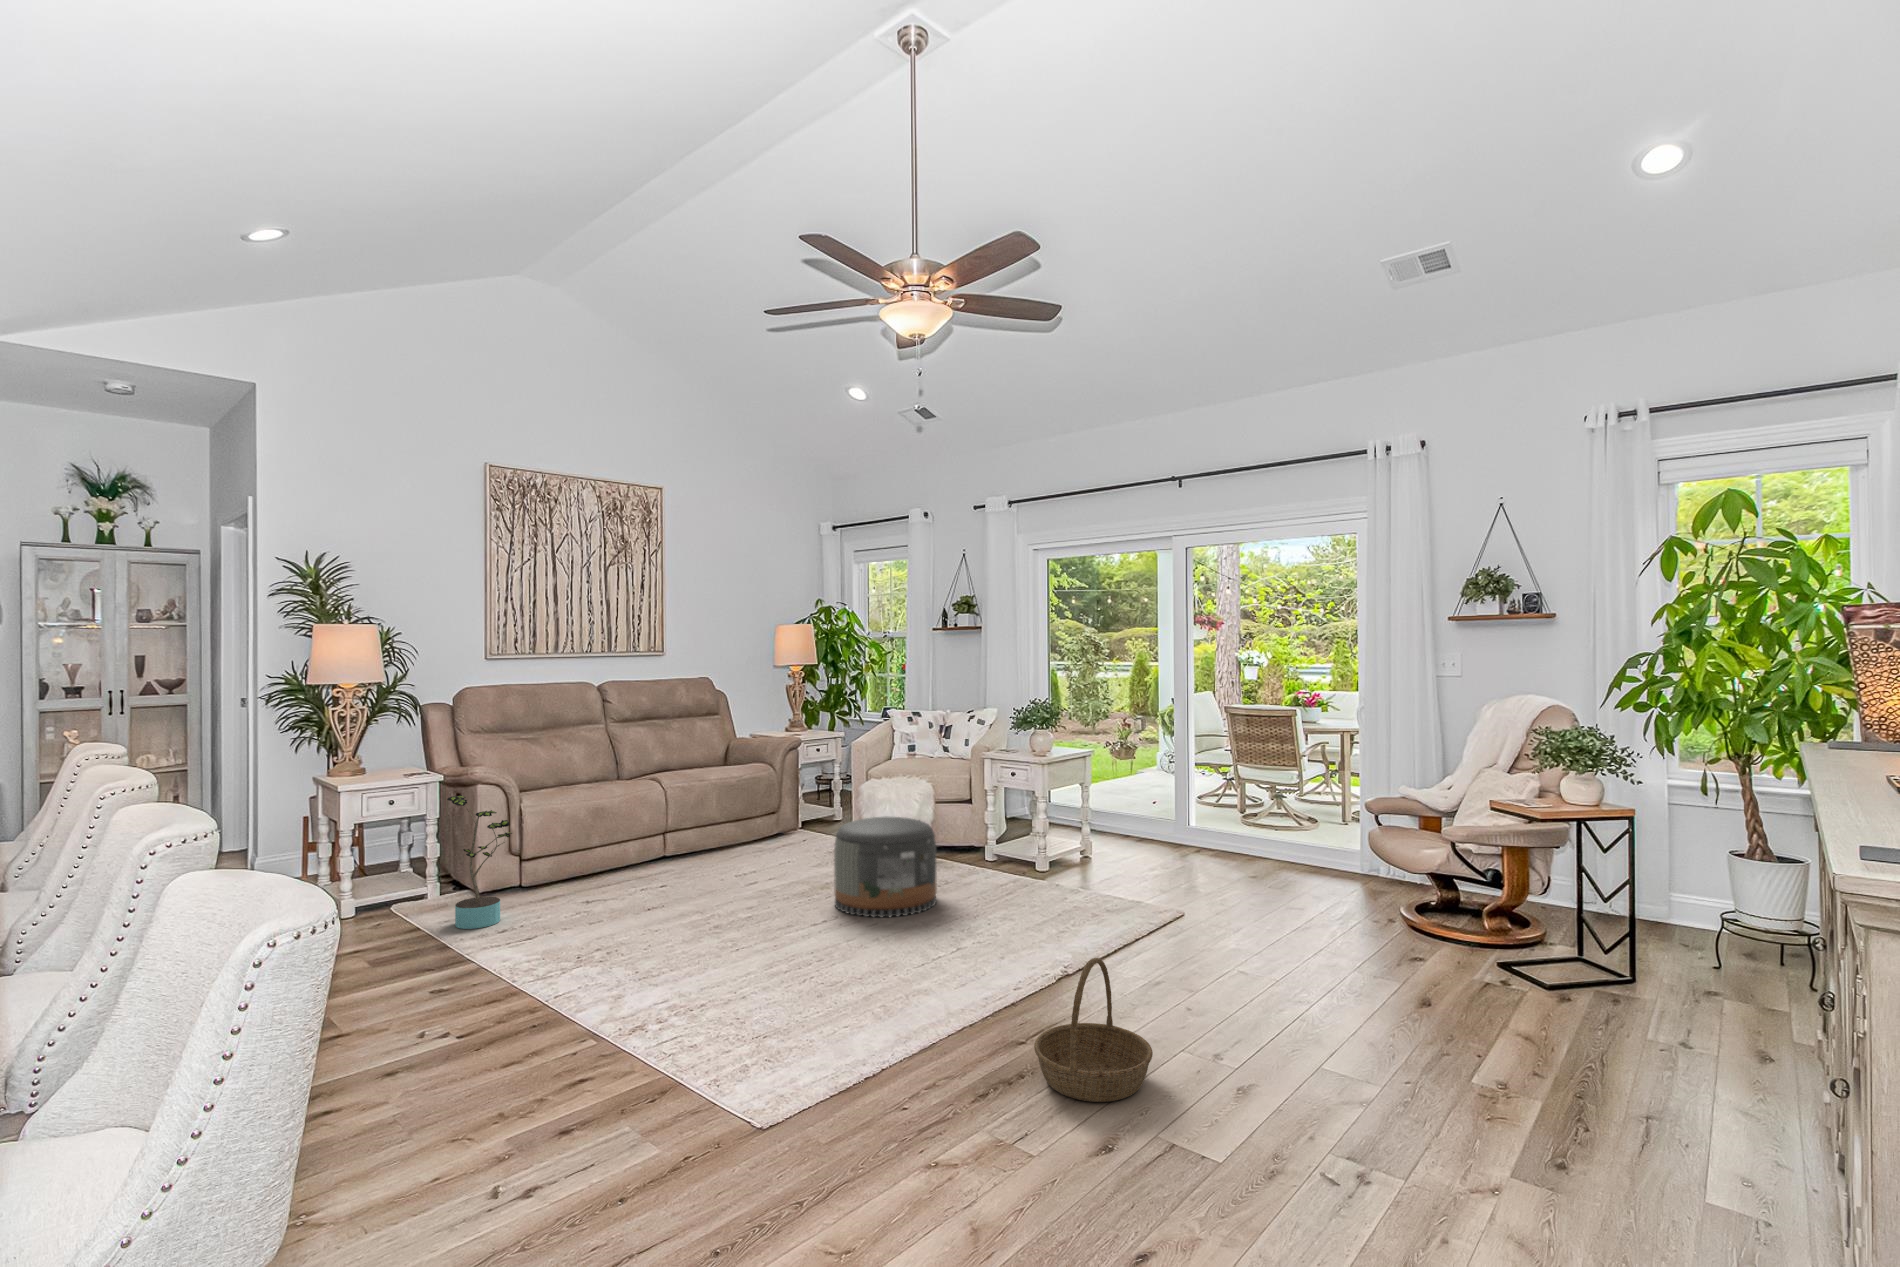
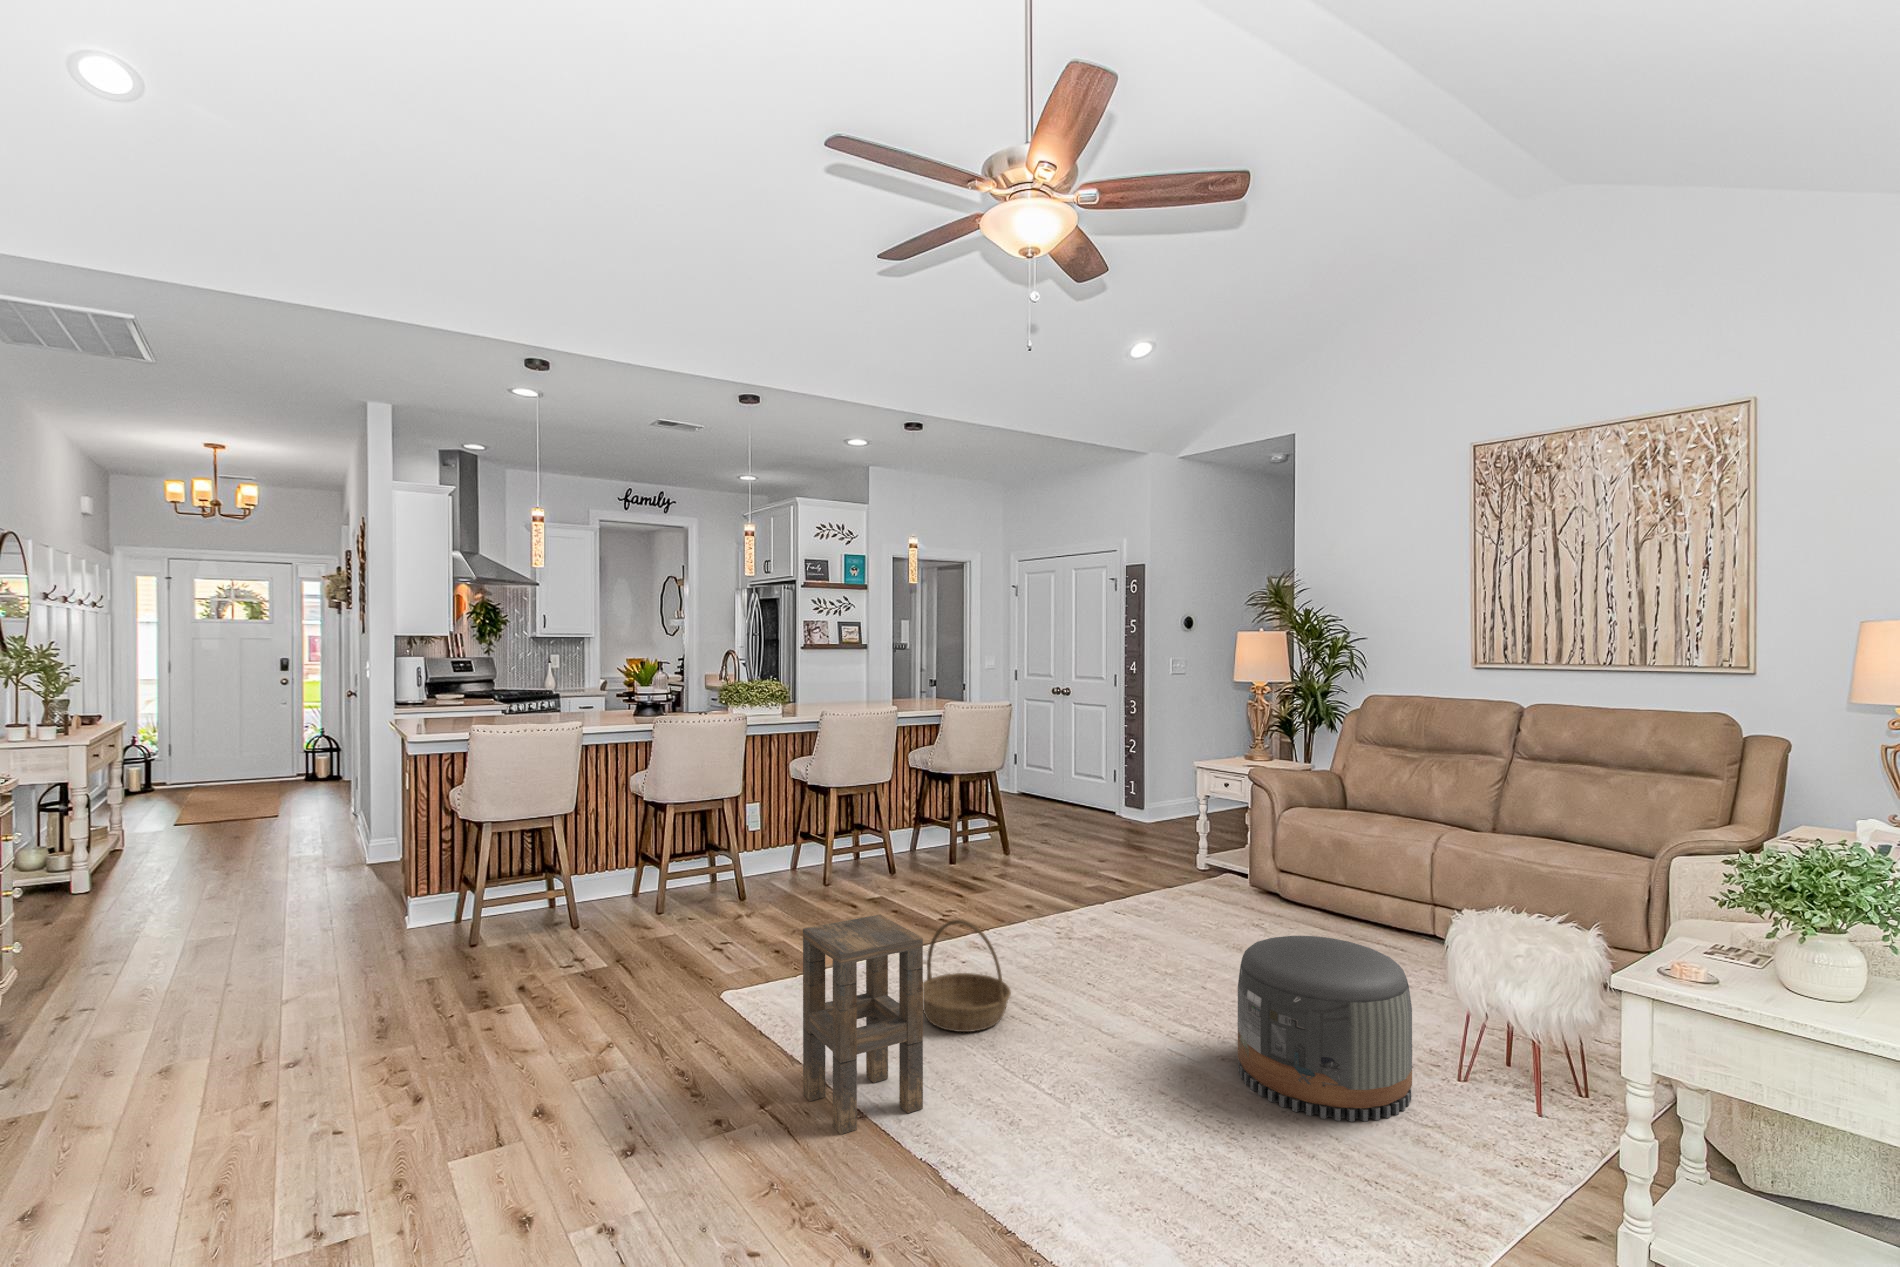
potted plant: present [447,795,512,929] -> none [1171,785,1243,909]
side table: none [929,853,1038,1032] -> present [803,915,923,1135]
basket: present [1034,958,1153,1102] -> present [923,920,1011,1032]

